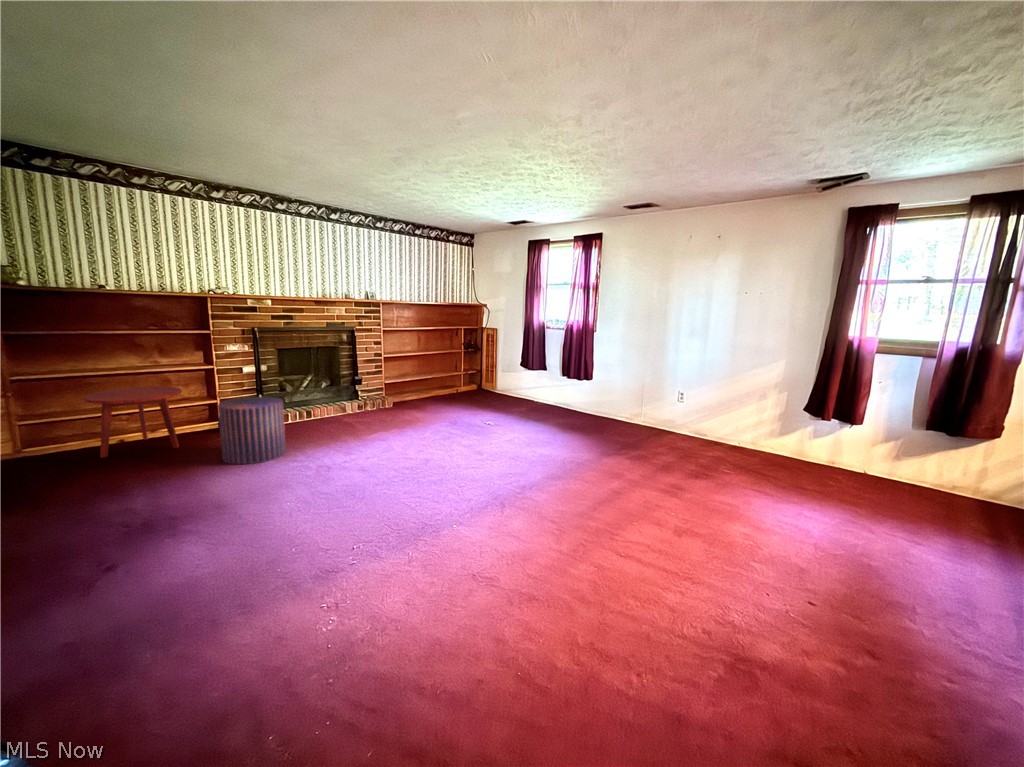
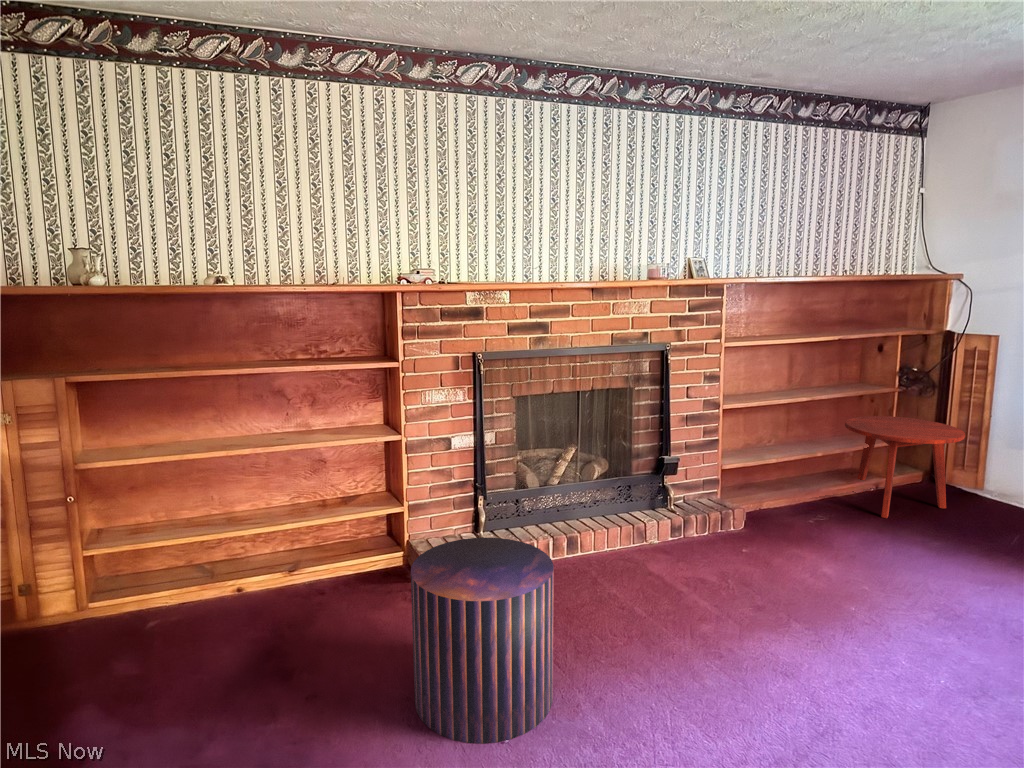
side table: present [83,386,182,458] -> present [845,416,965,518]

